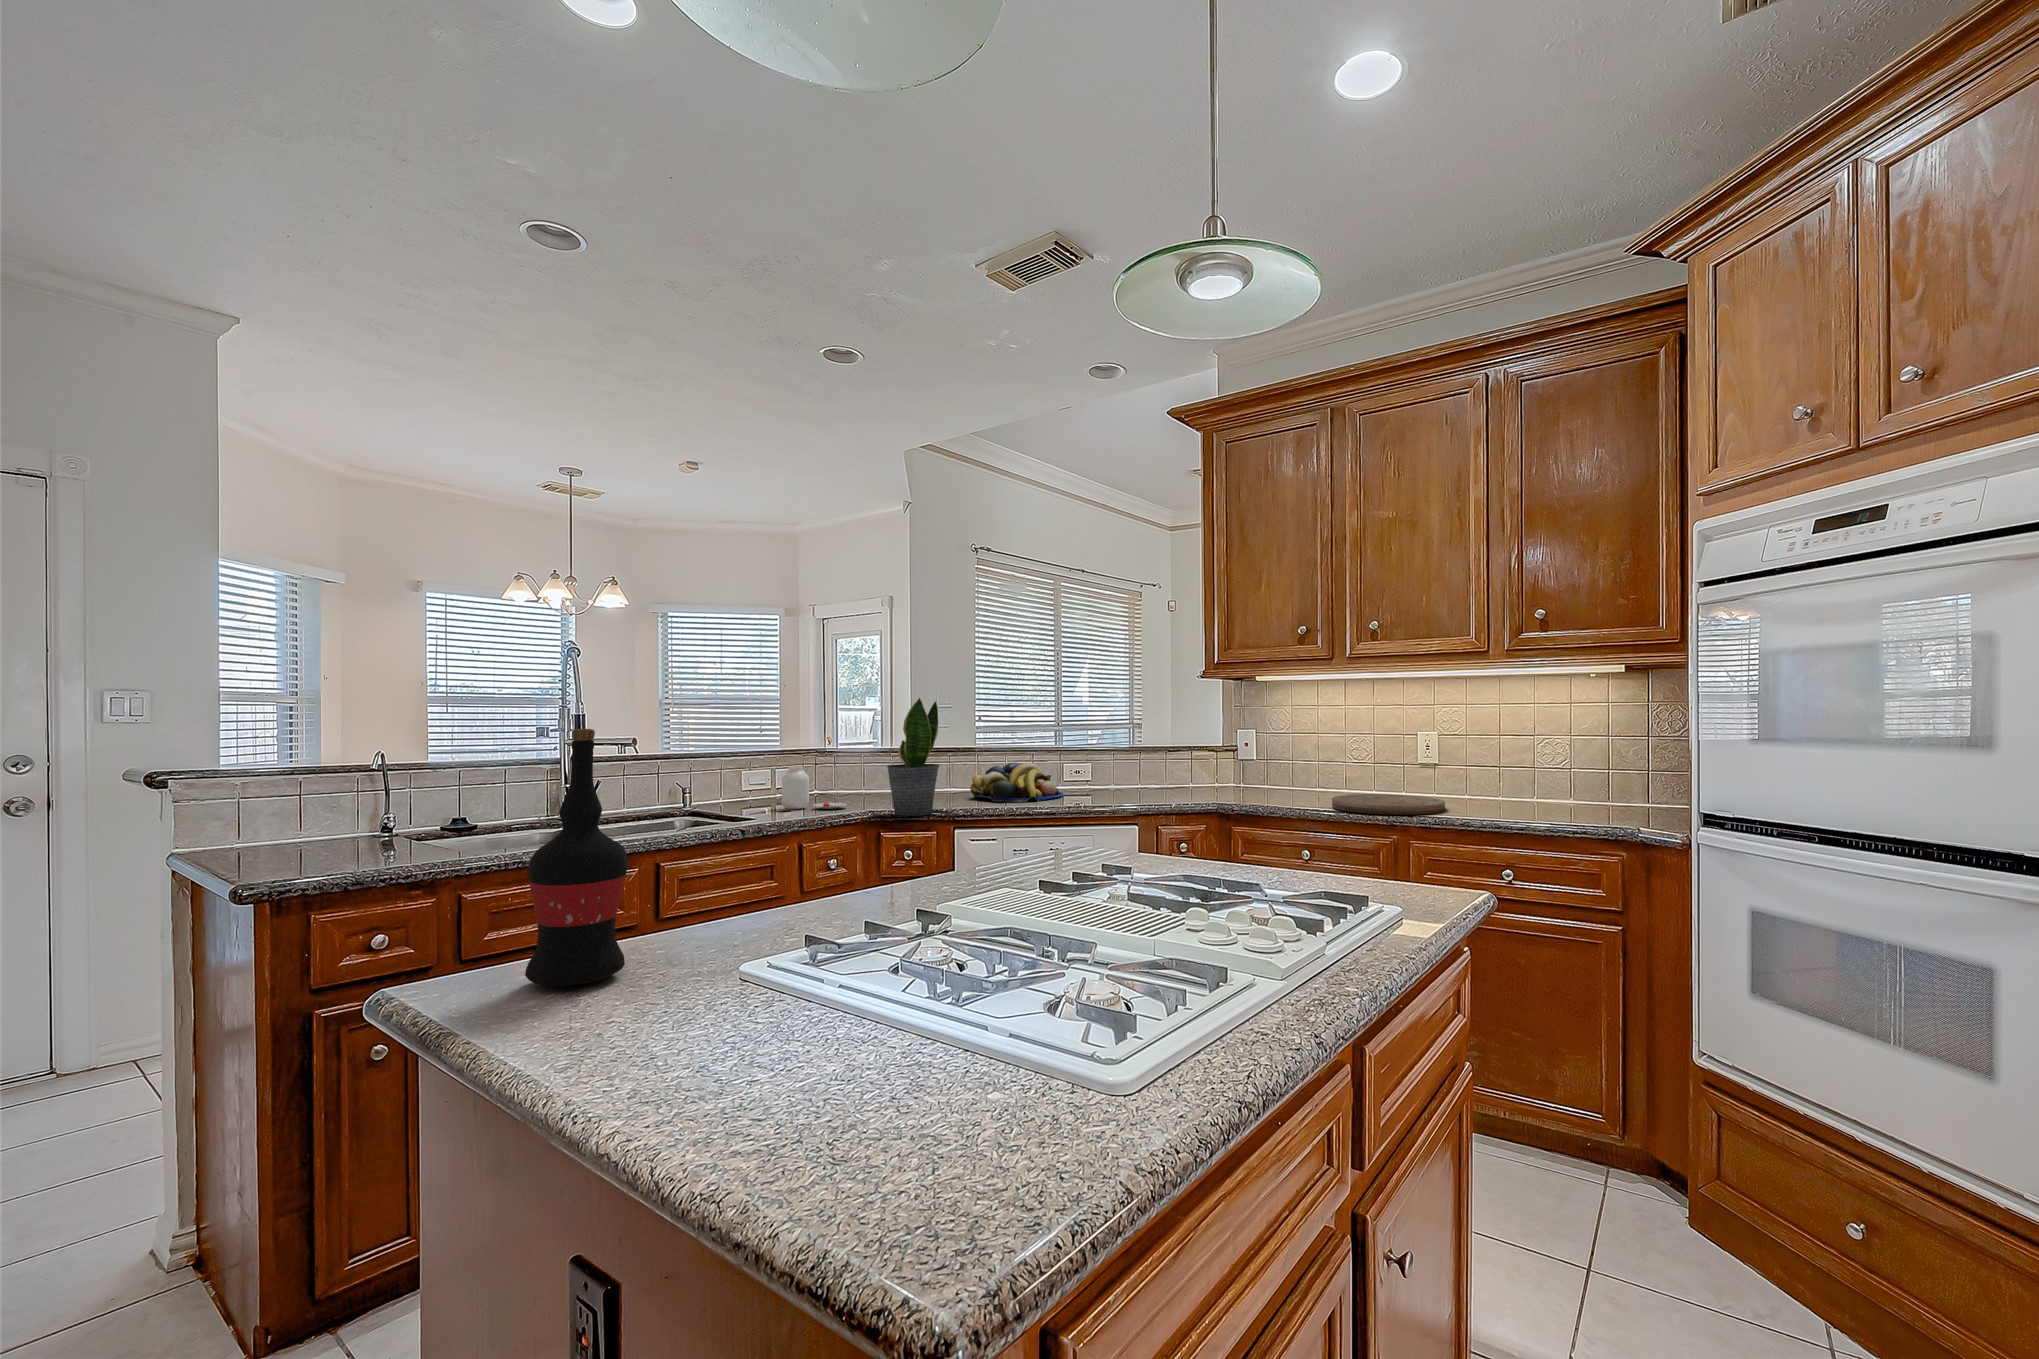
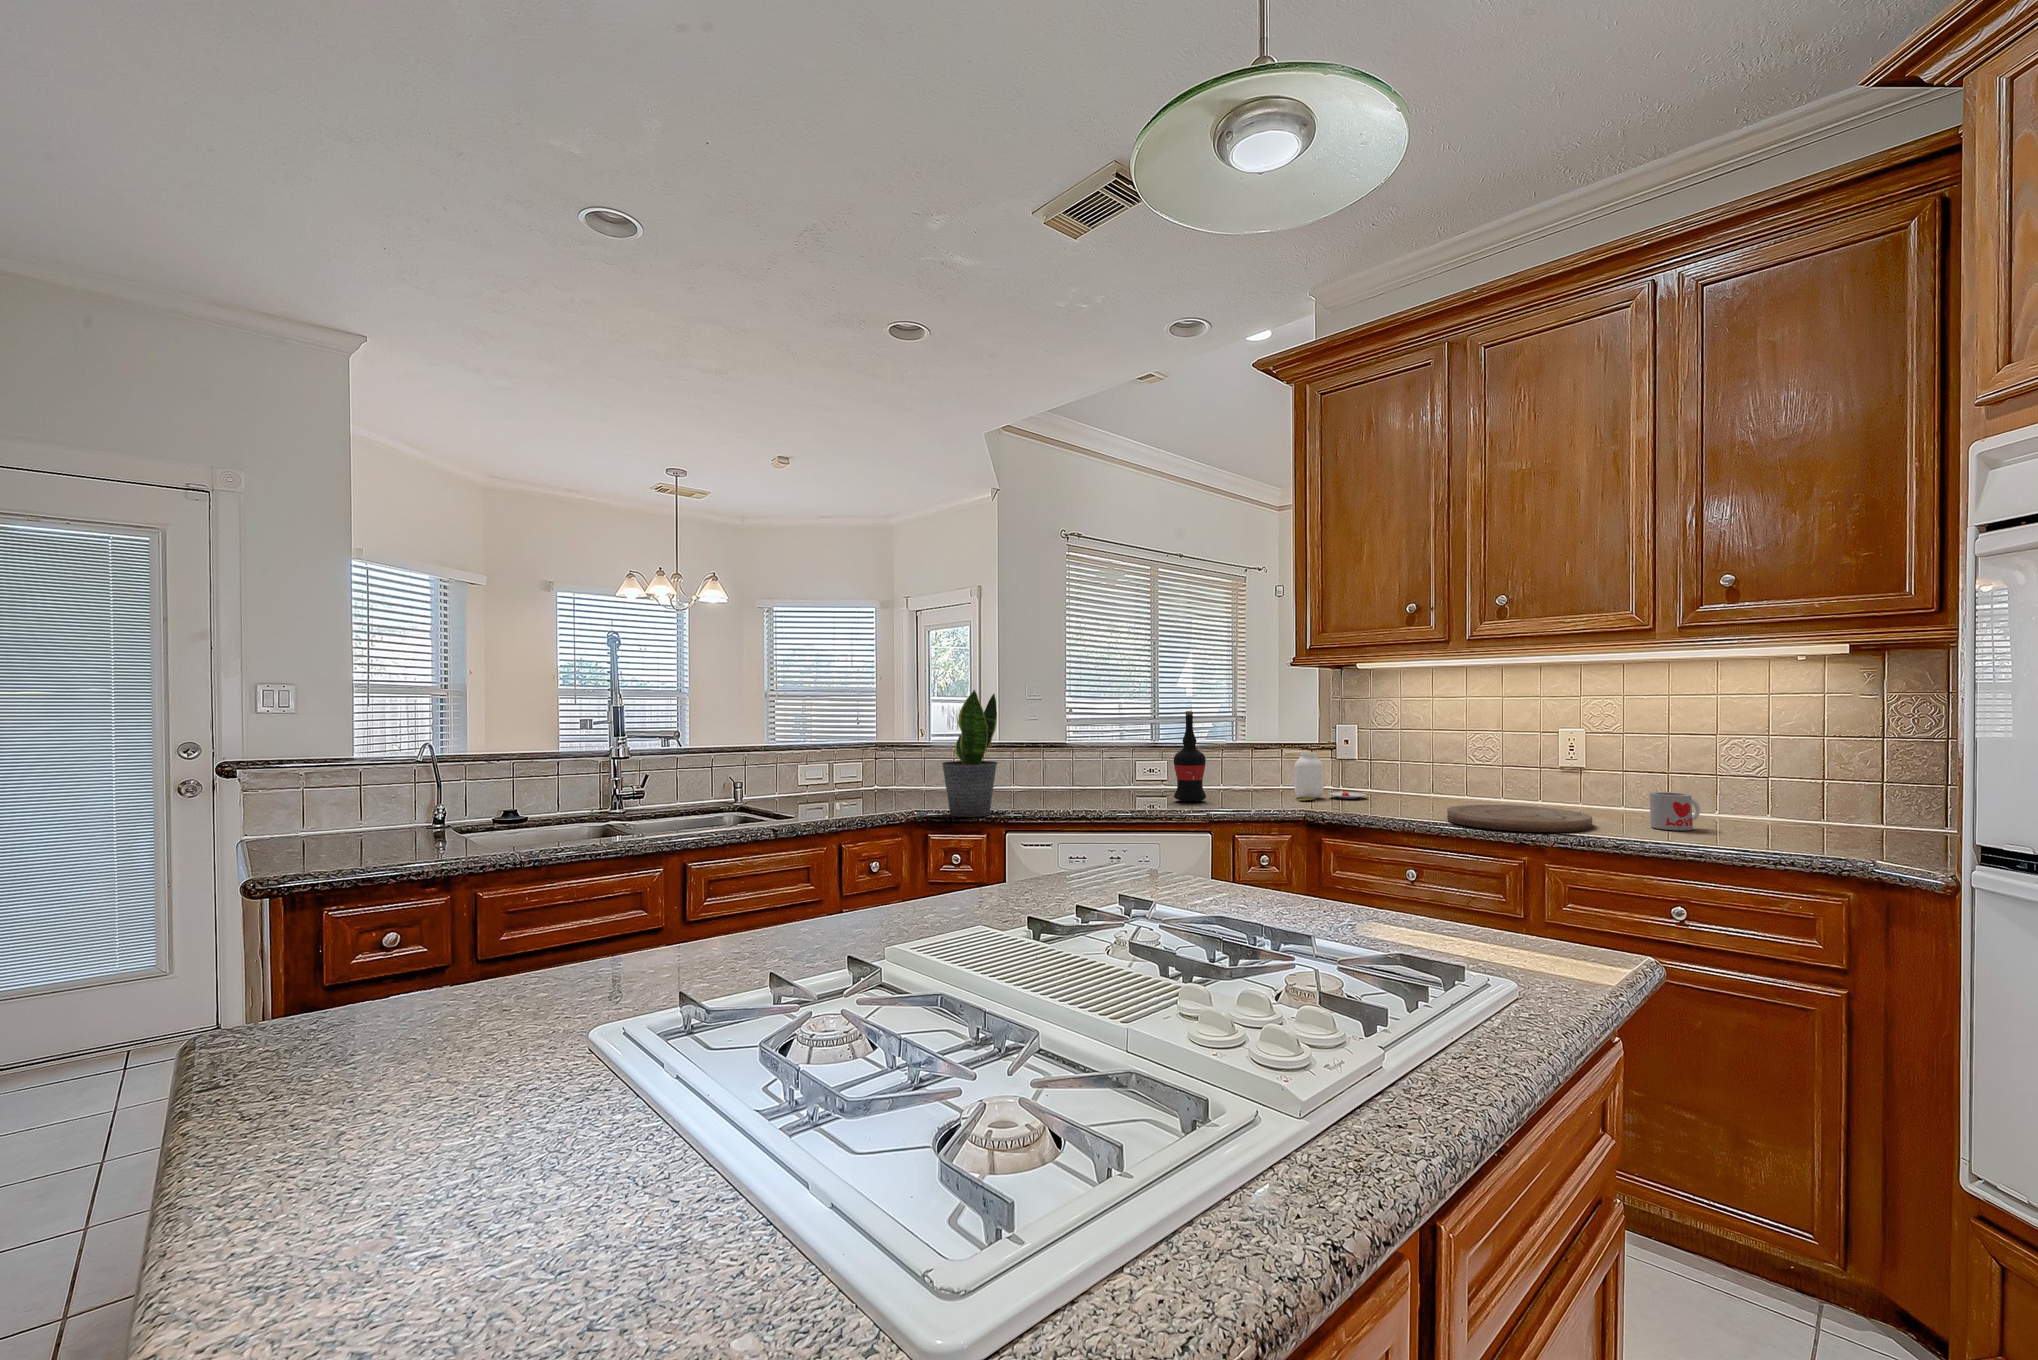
wine bottle: present [525,729,628,986] -> present [1174,711,1206,802]
fruit bowl: present [970,763,1063,802] -> none [1037,761,1138,804]
jar: present [776,766,847,812] -> present [1294,752,1367,800]
mug: none [1488,780,1525,811] -> present [1649,792,1700,830]

